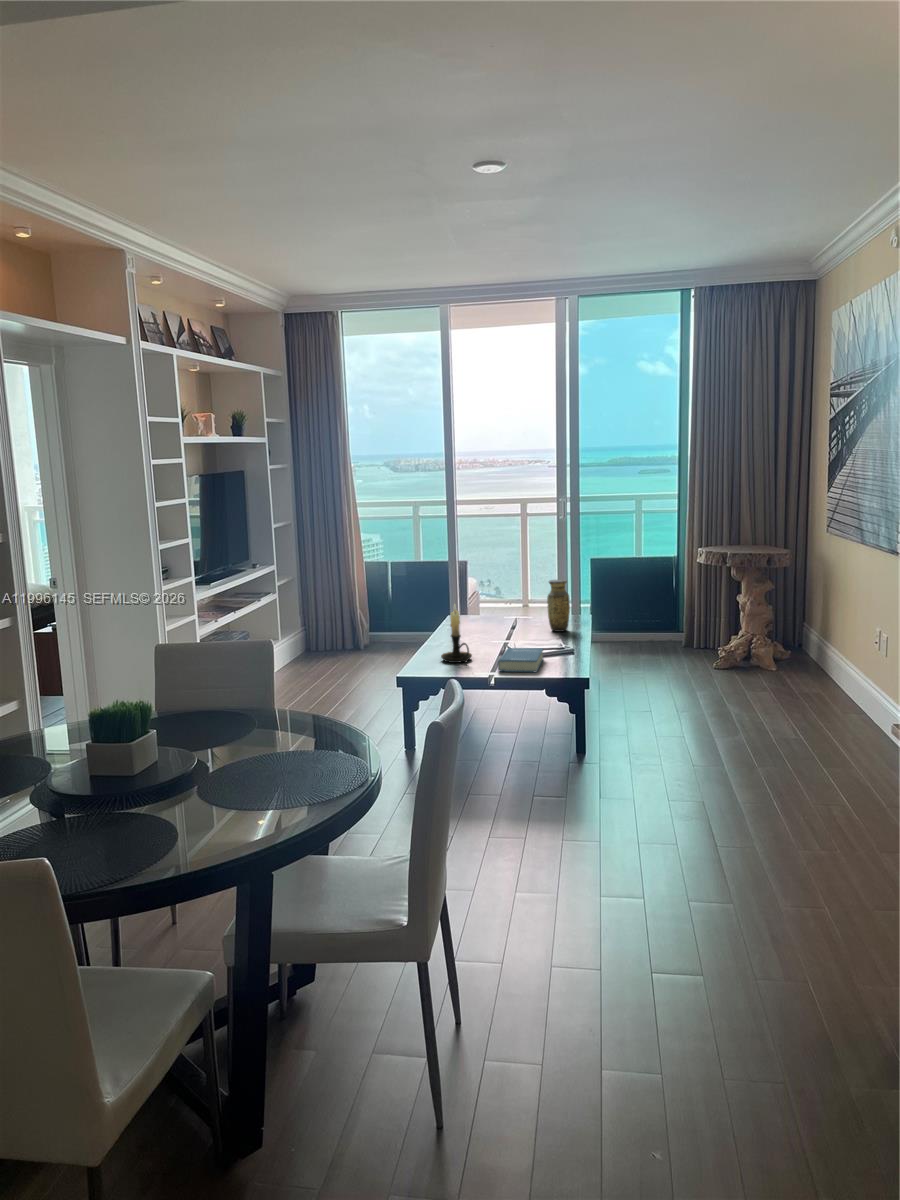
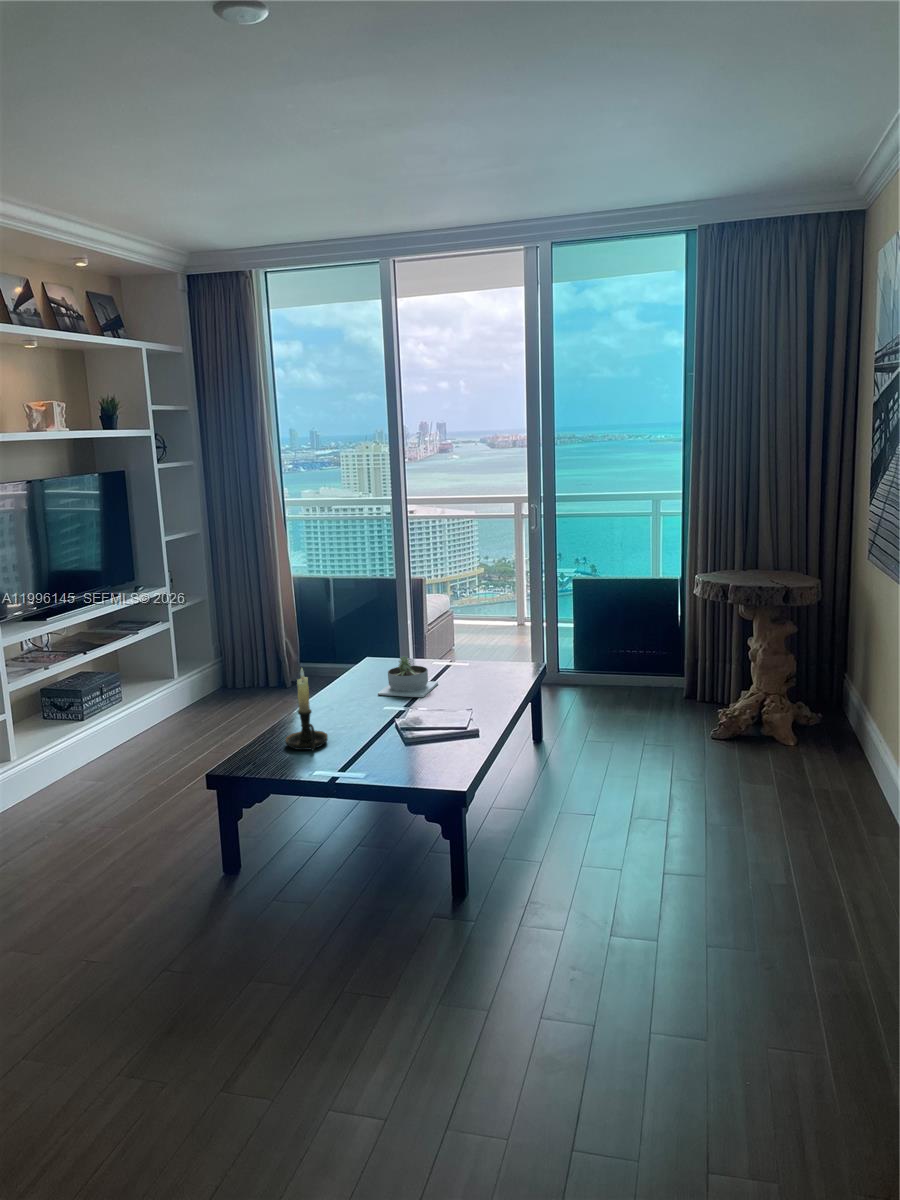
vase: present [547,580,570,632] -> none [465,624,495,695]
succulent planter: none [481,605,522,635] -> present [378,656,438,697]
hardback book: present [498,648,543,672] -> none [340,731,421,778]

